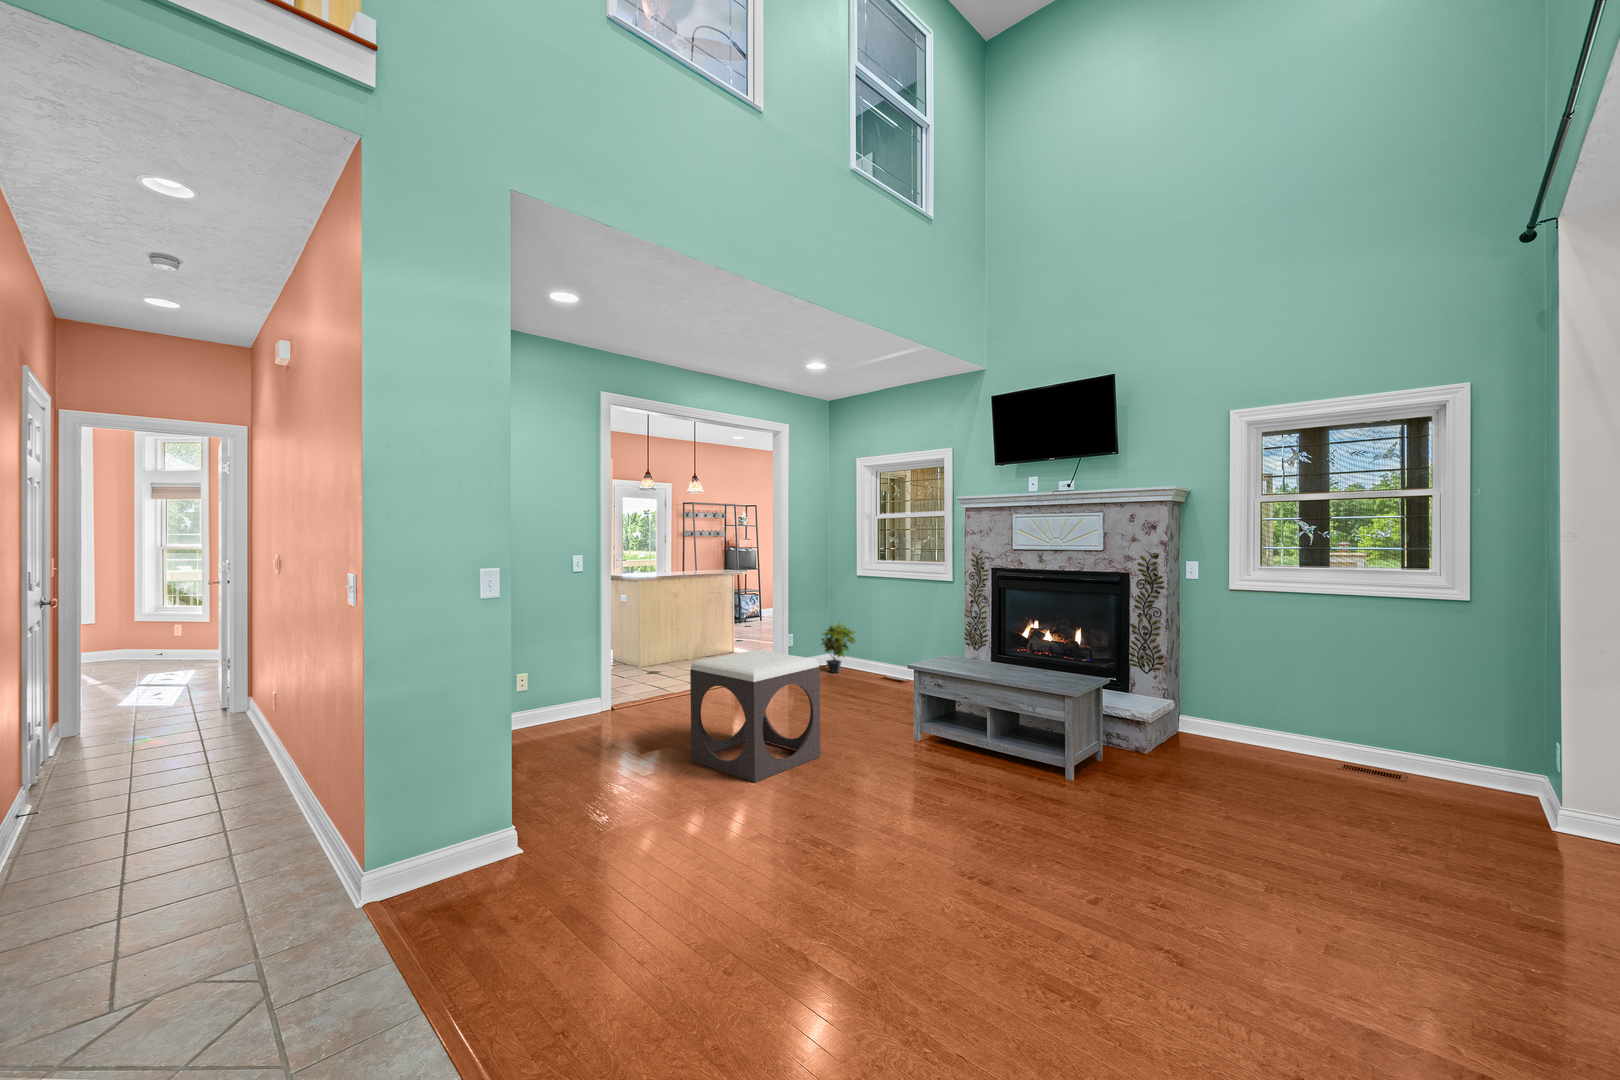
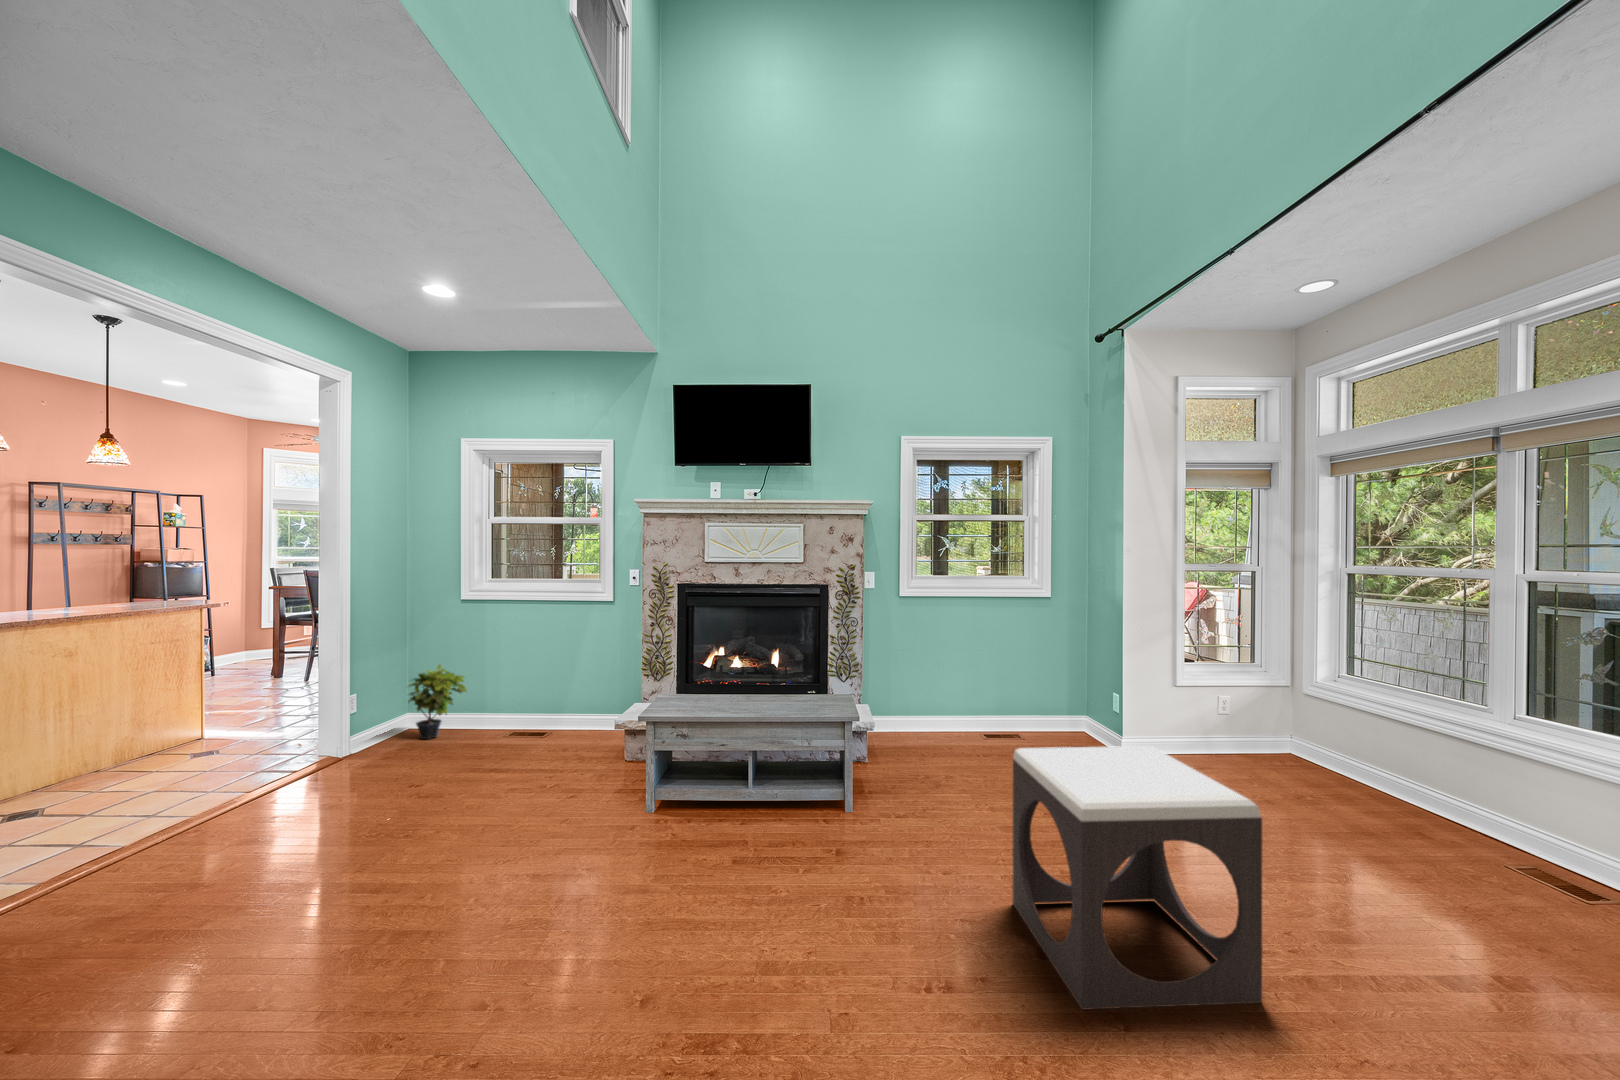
footstool: present [690,650,820,782] -> present [1013,746,1262,1010]

